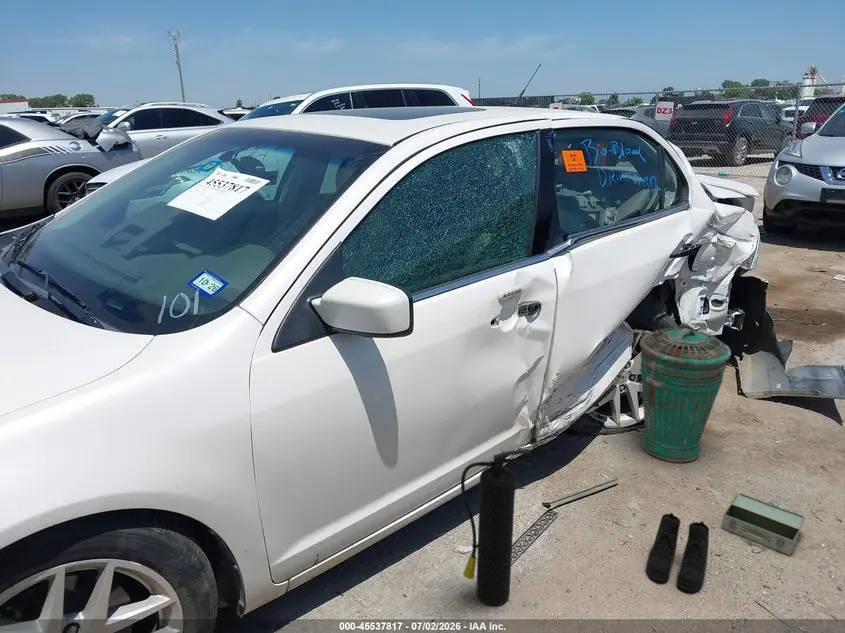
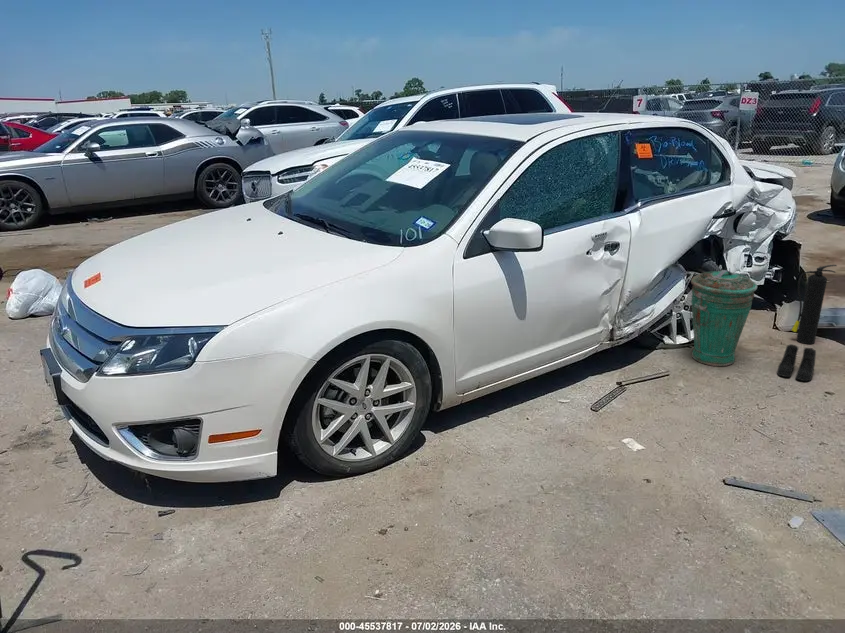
fire extinguisher: present [461,449,530,606] -> present [792,265,836,344]
toolbox: present [722,494,805,555] -> none [741,381,800,416]
boots: present [646,513,709,592] -> present [777,344,816,381]

